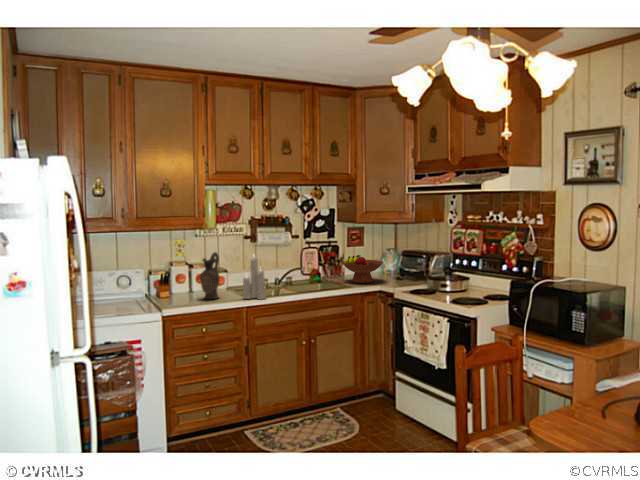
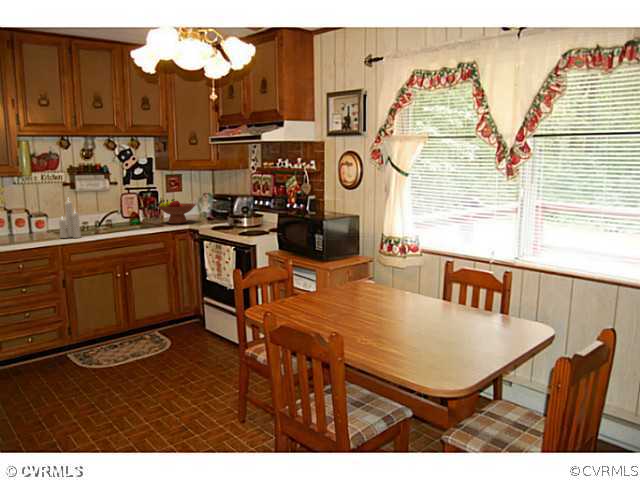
ceramic pitcher: present [199,252,219,299] -> none [17,198,38,240]

